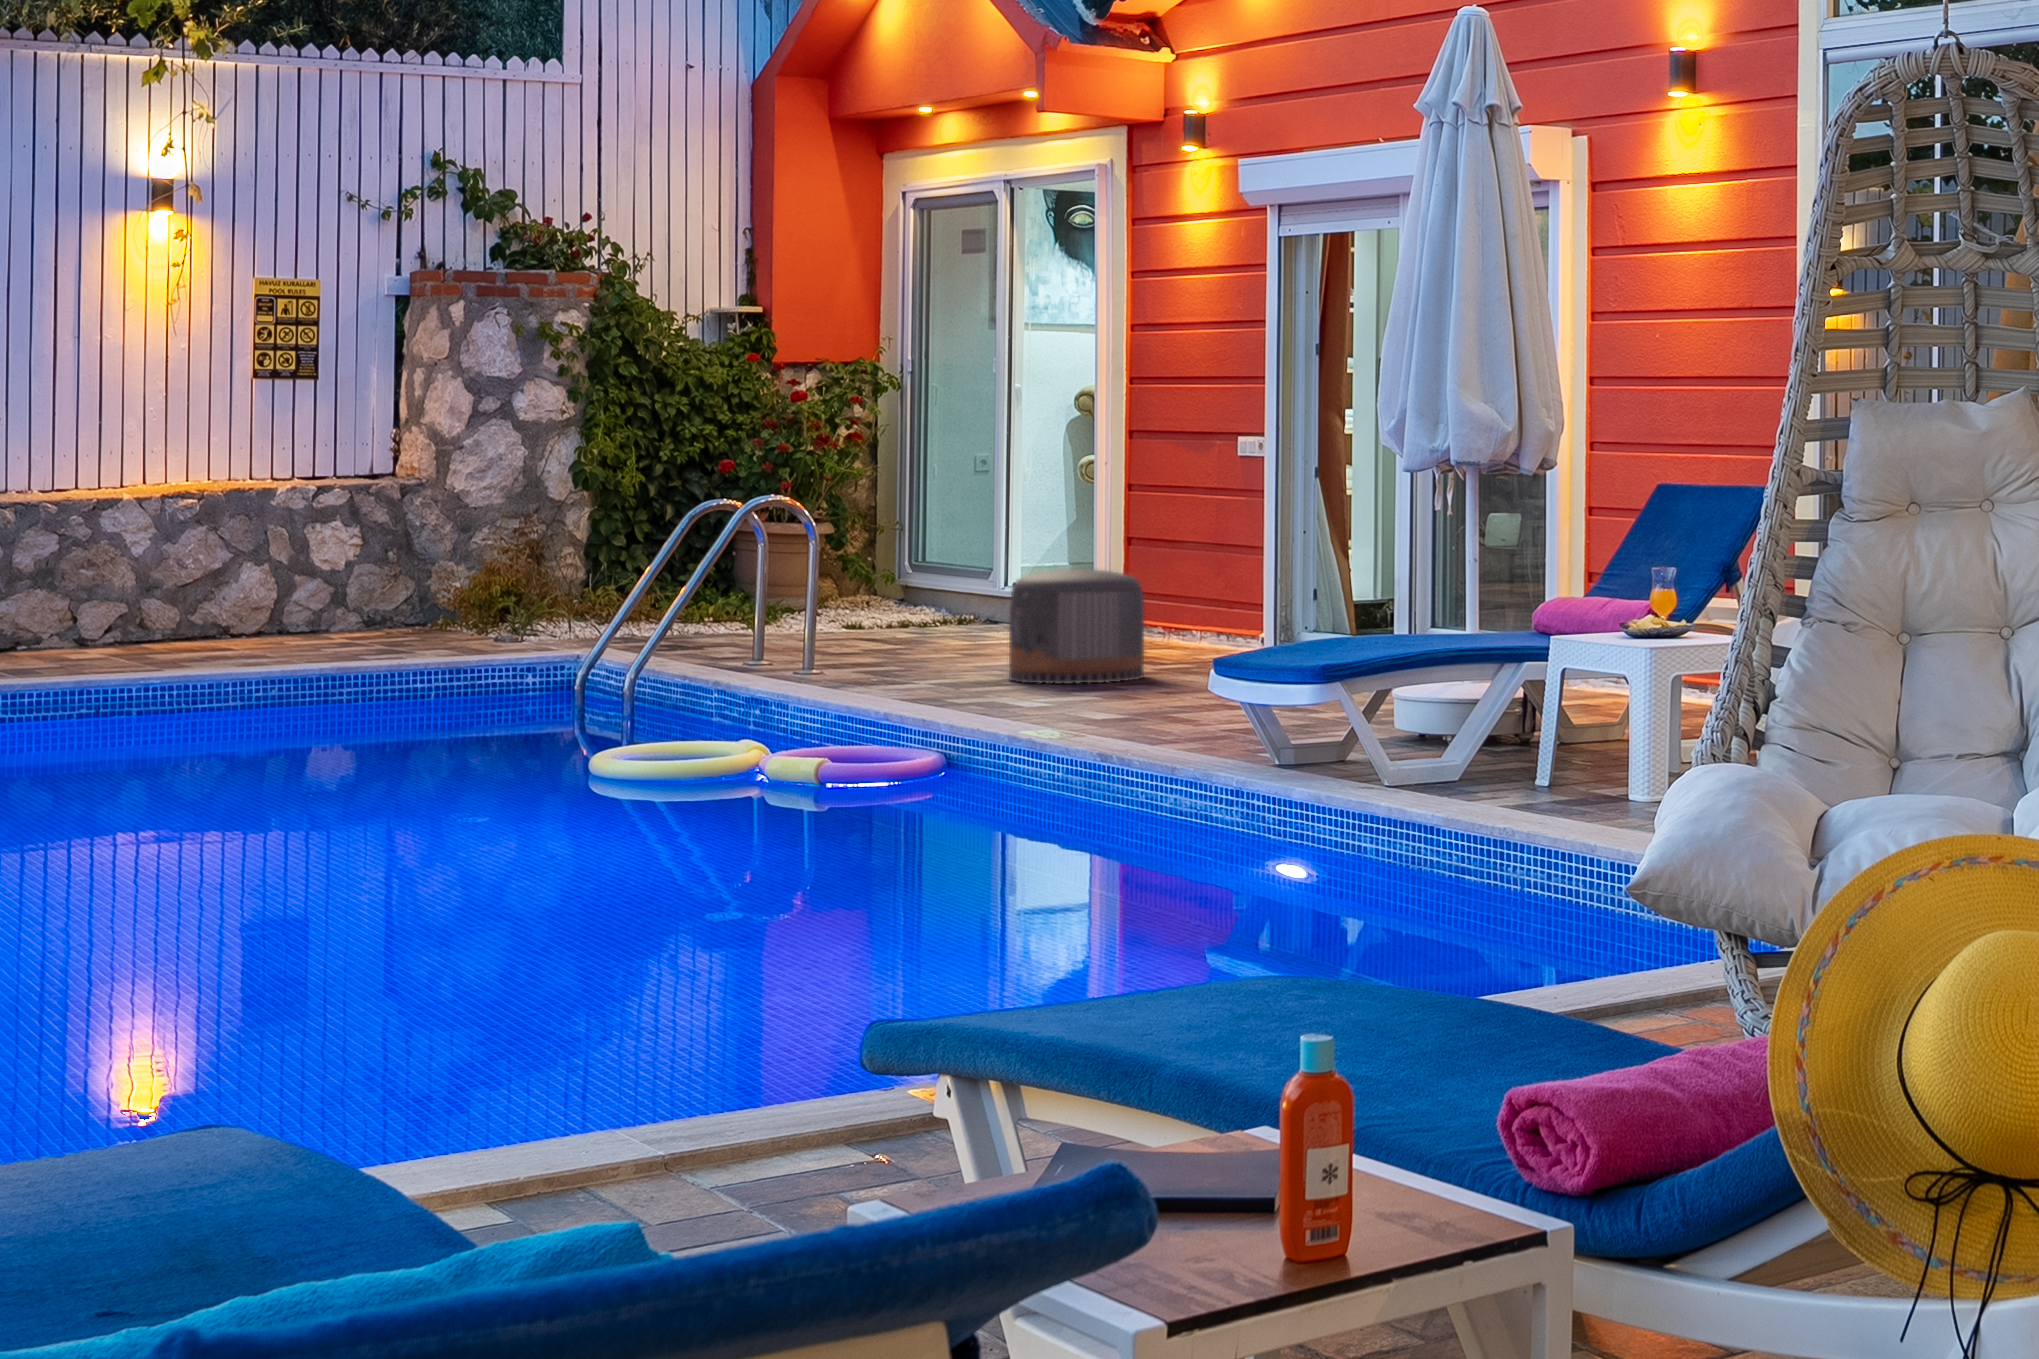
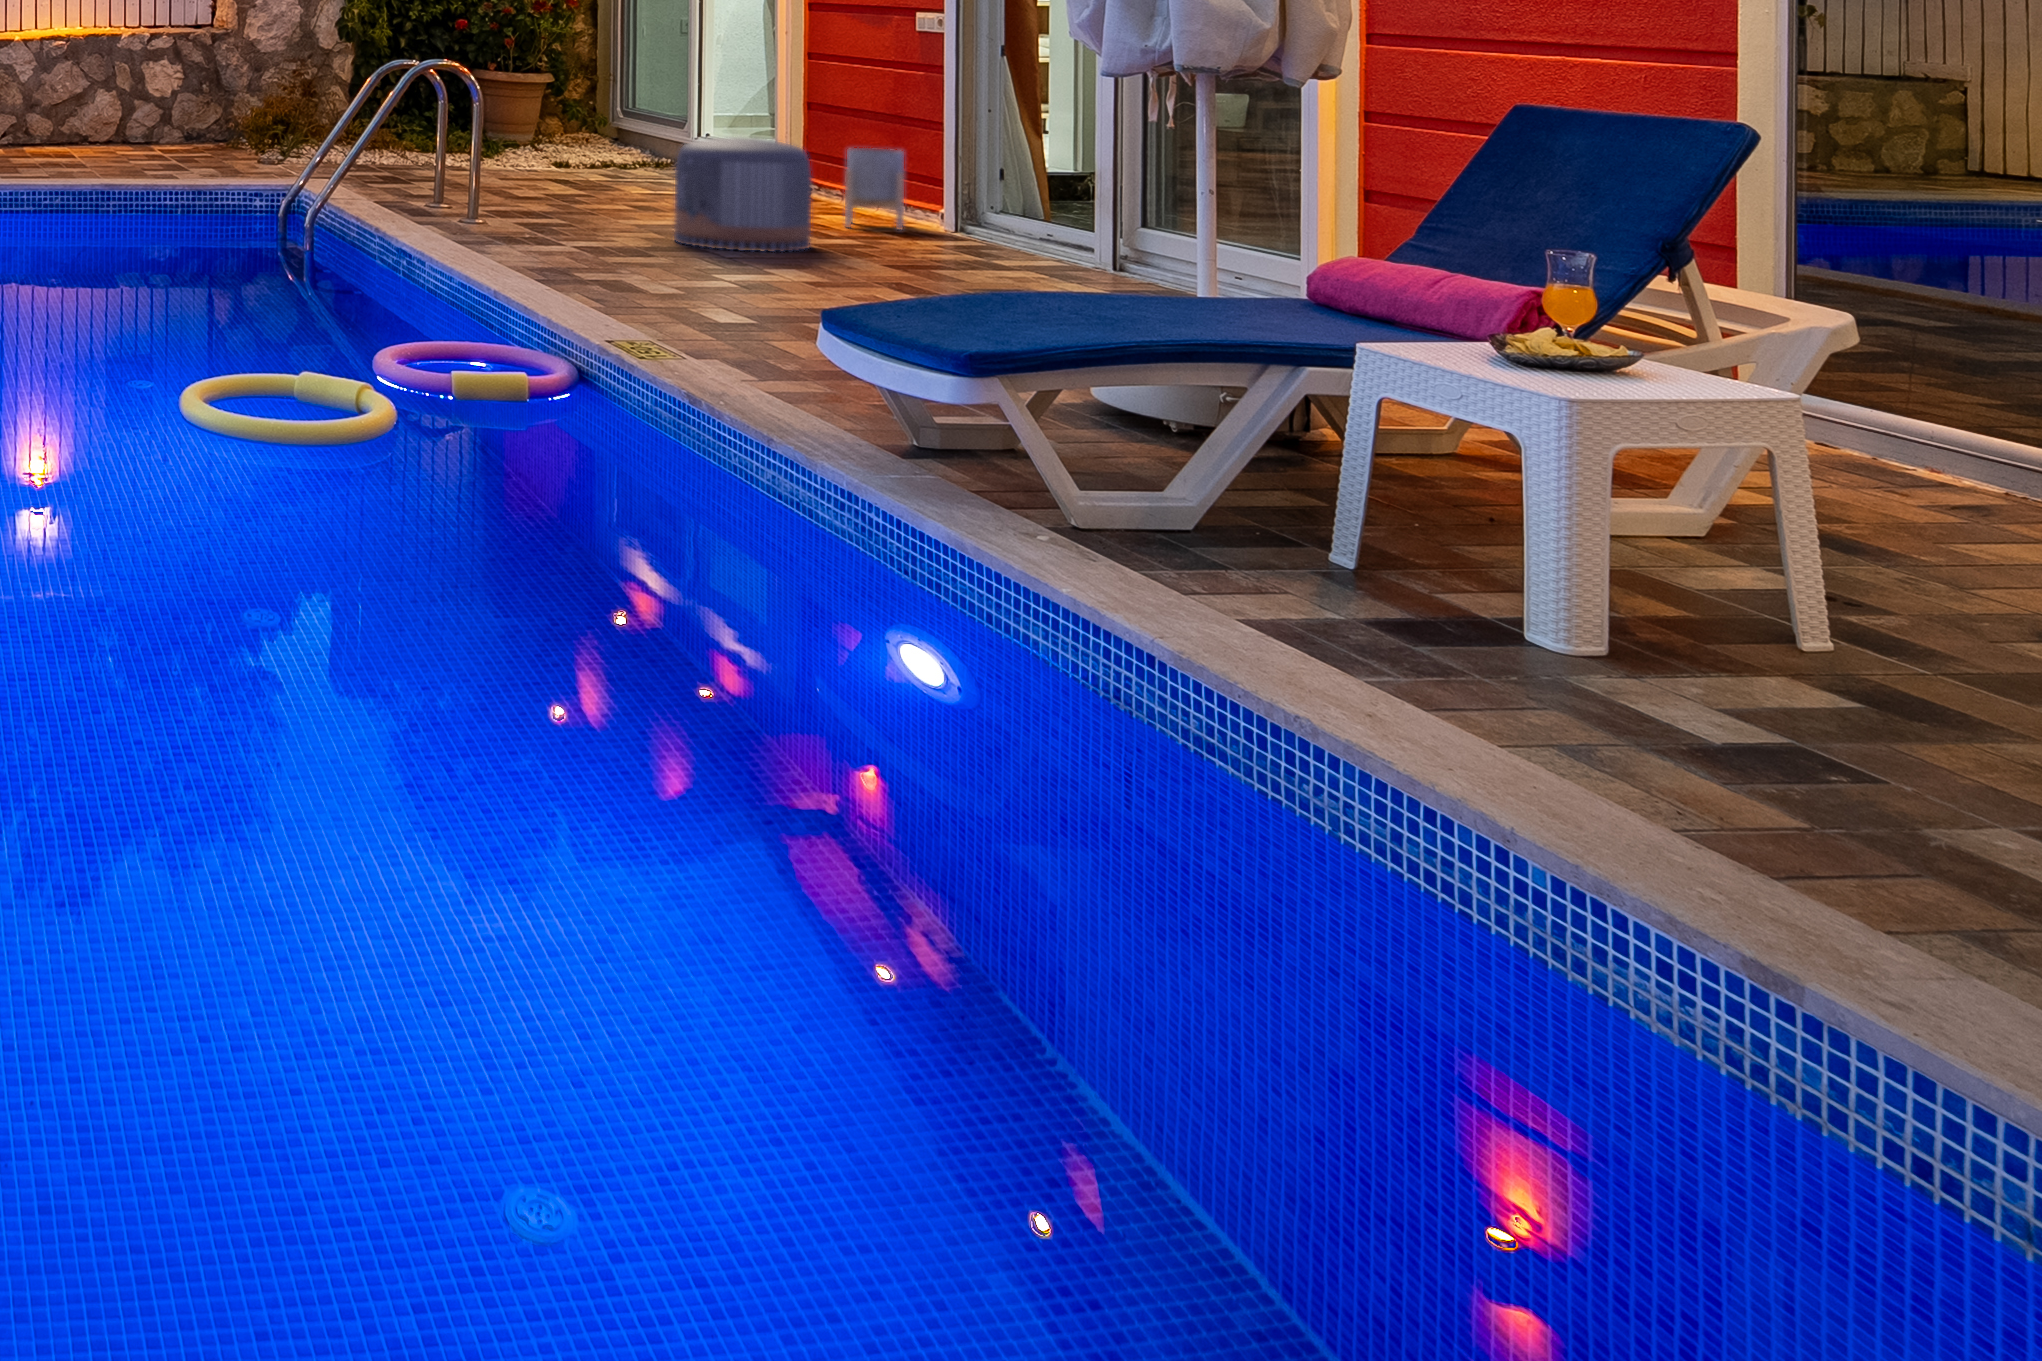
planter: none [1172,578,1228,660] -> present [845,148,904,230]

